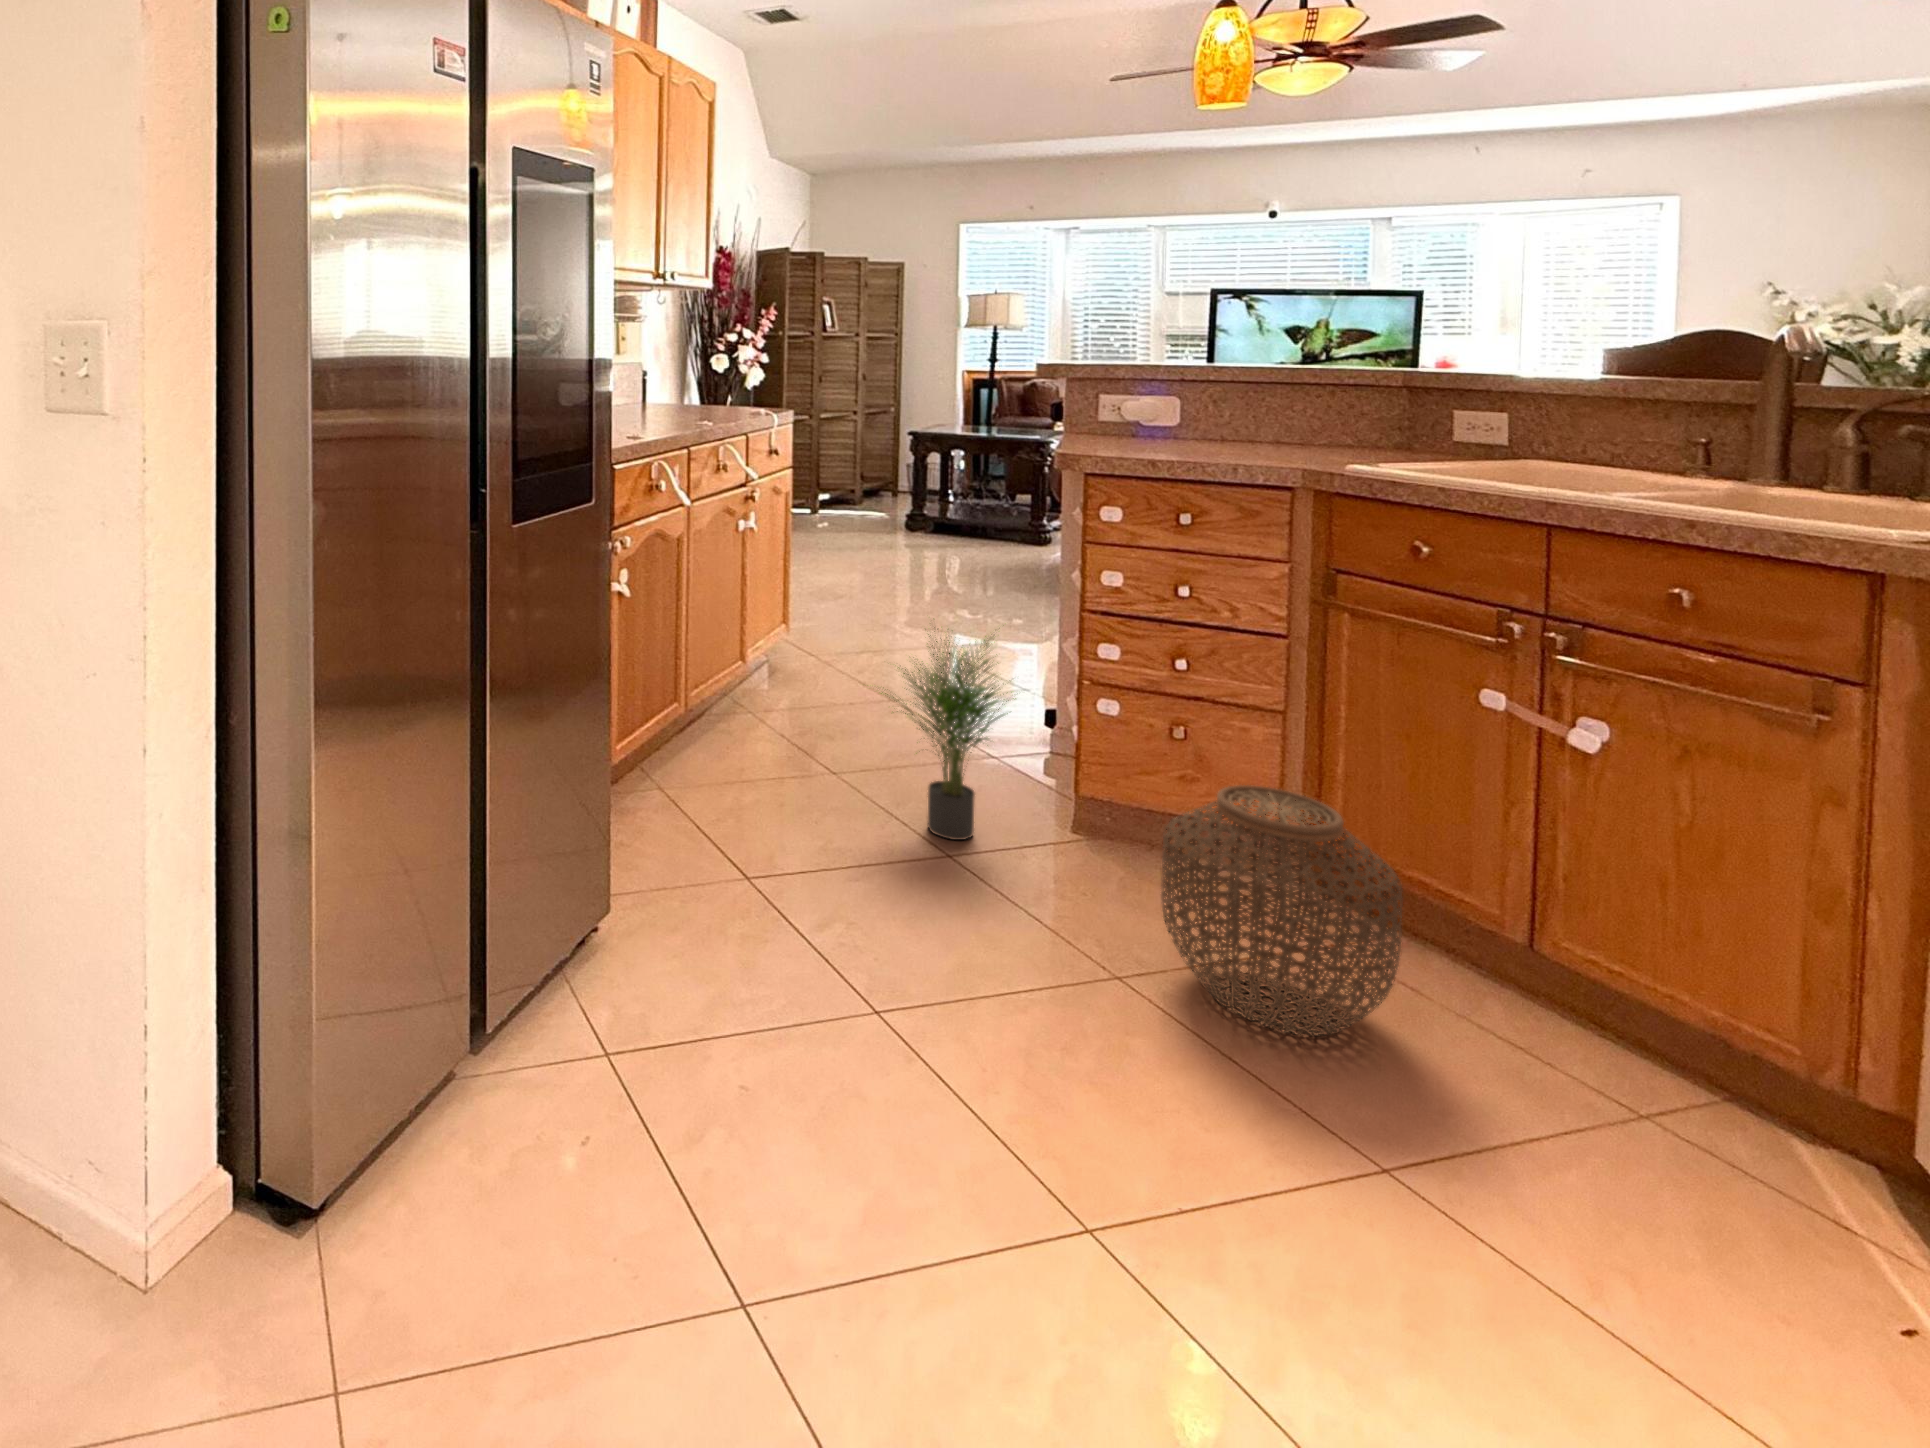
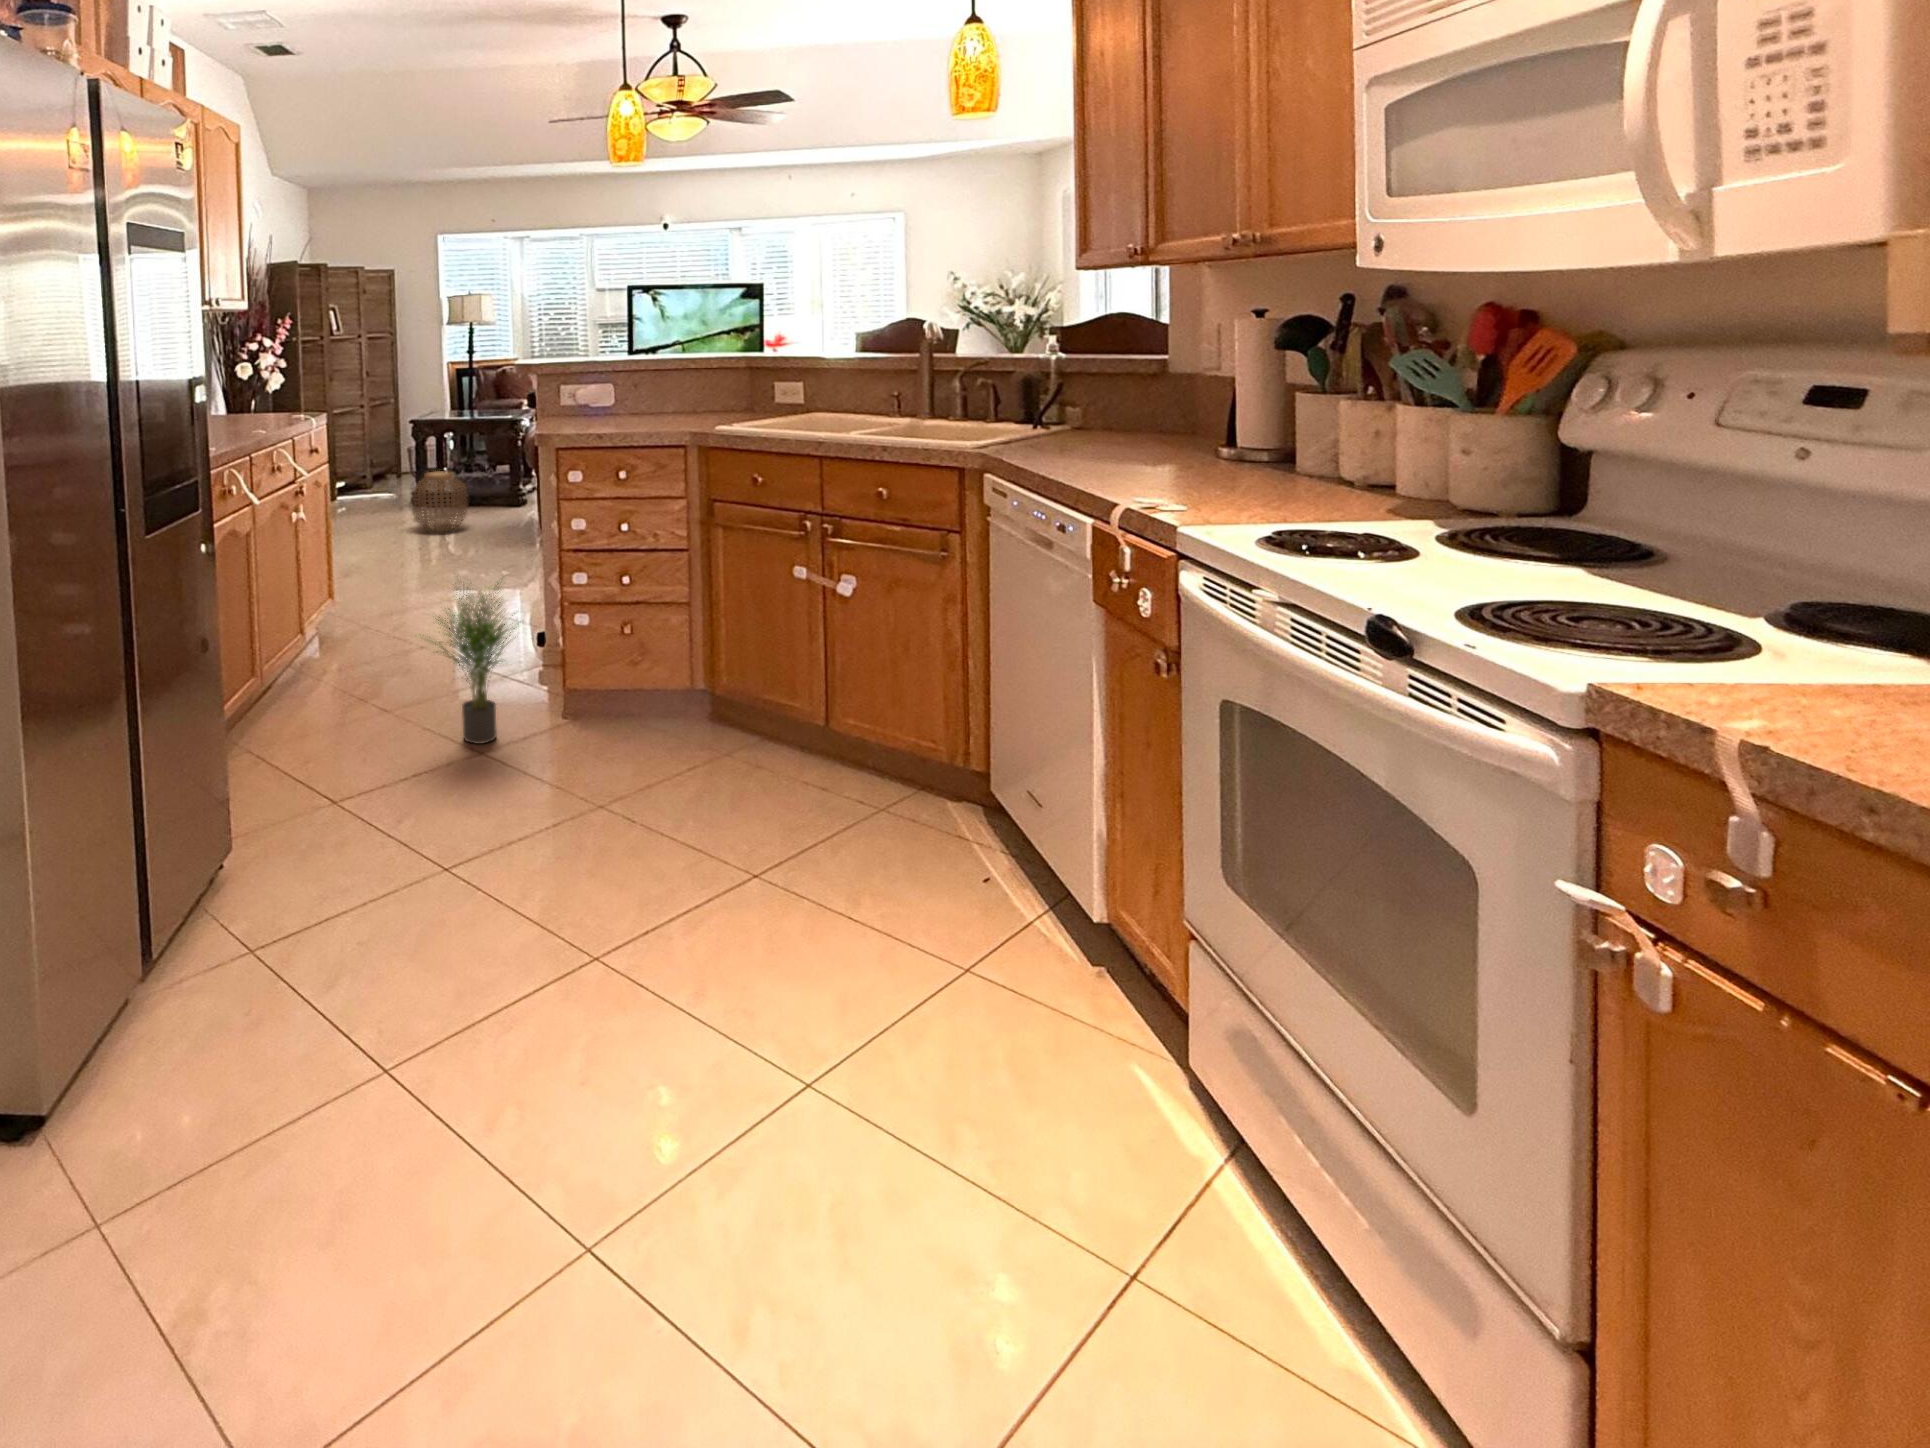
woven basket: present [1161,785,1402,1036] -> present [412,471,468,533]

